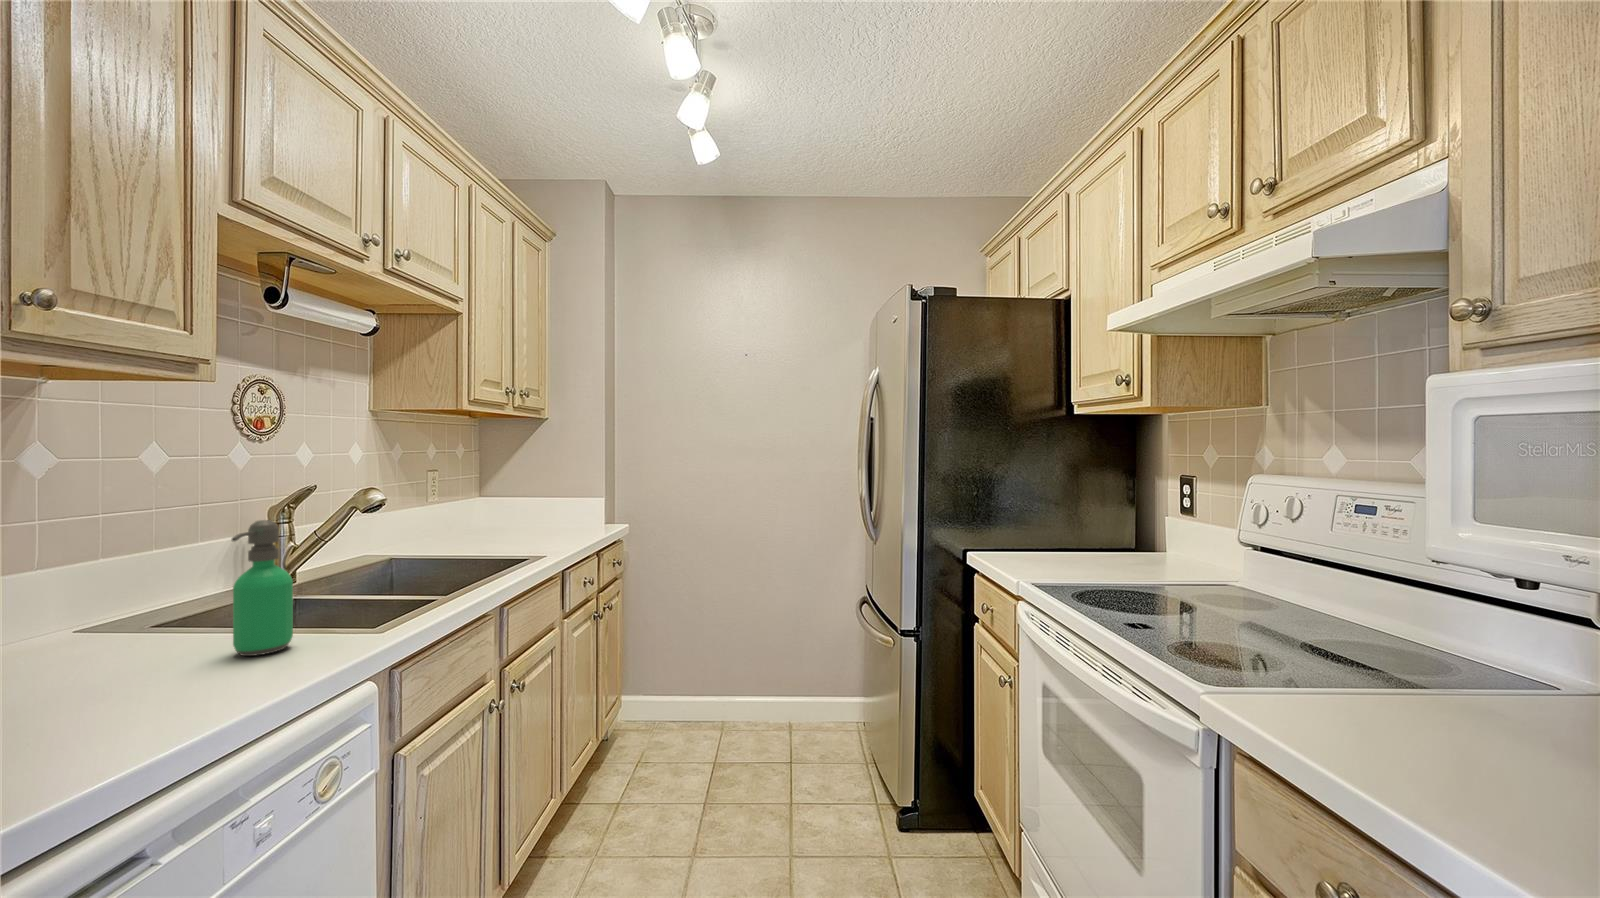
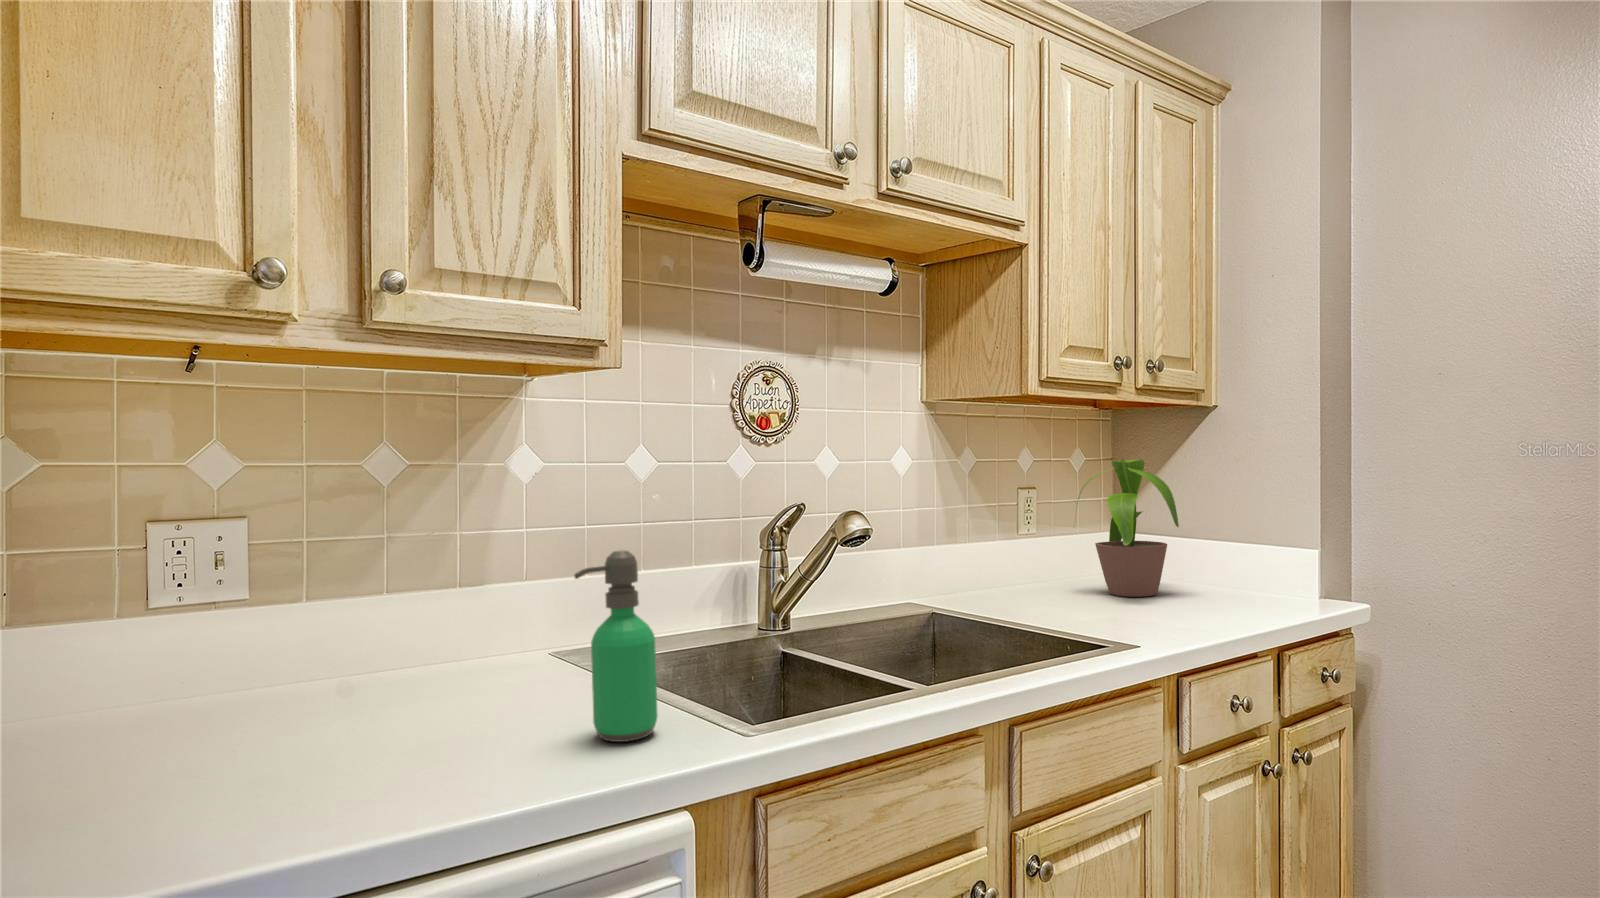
potted plant: none [483,459,559,539] -> present [1075,459,1179,597]

